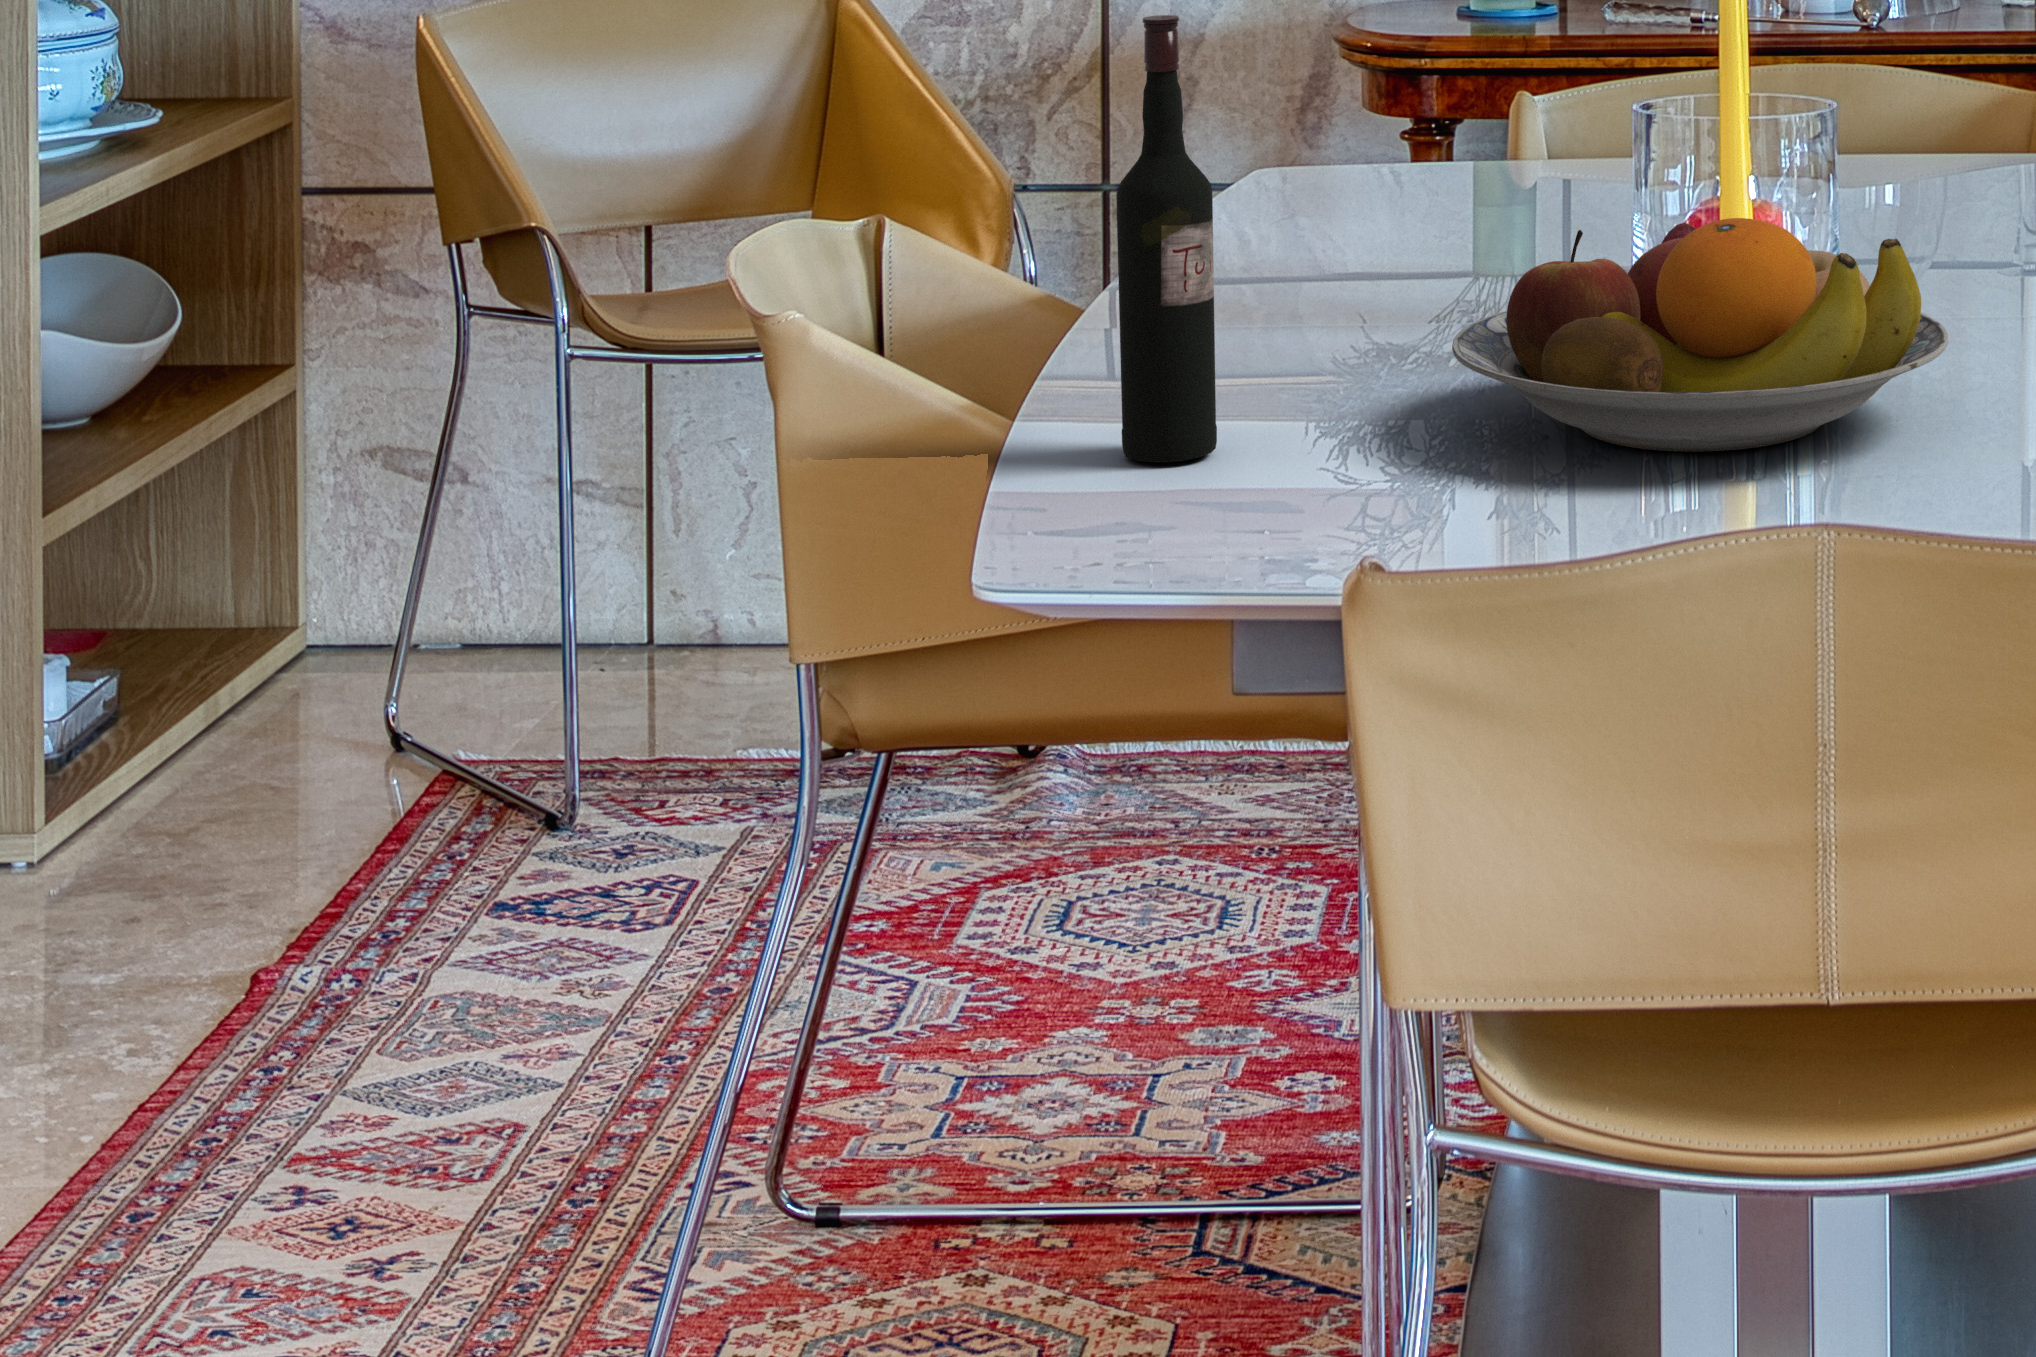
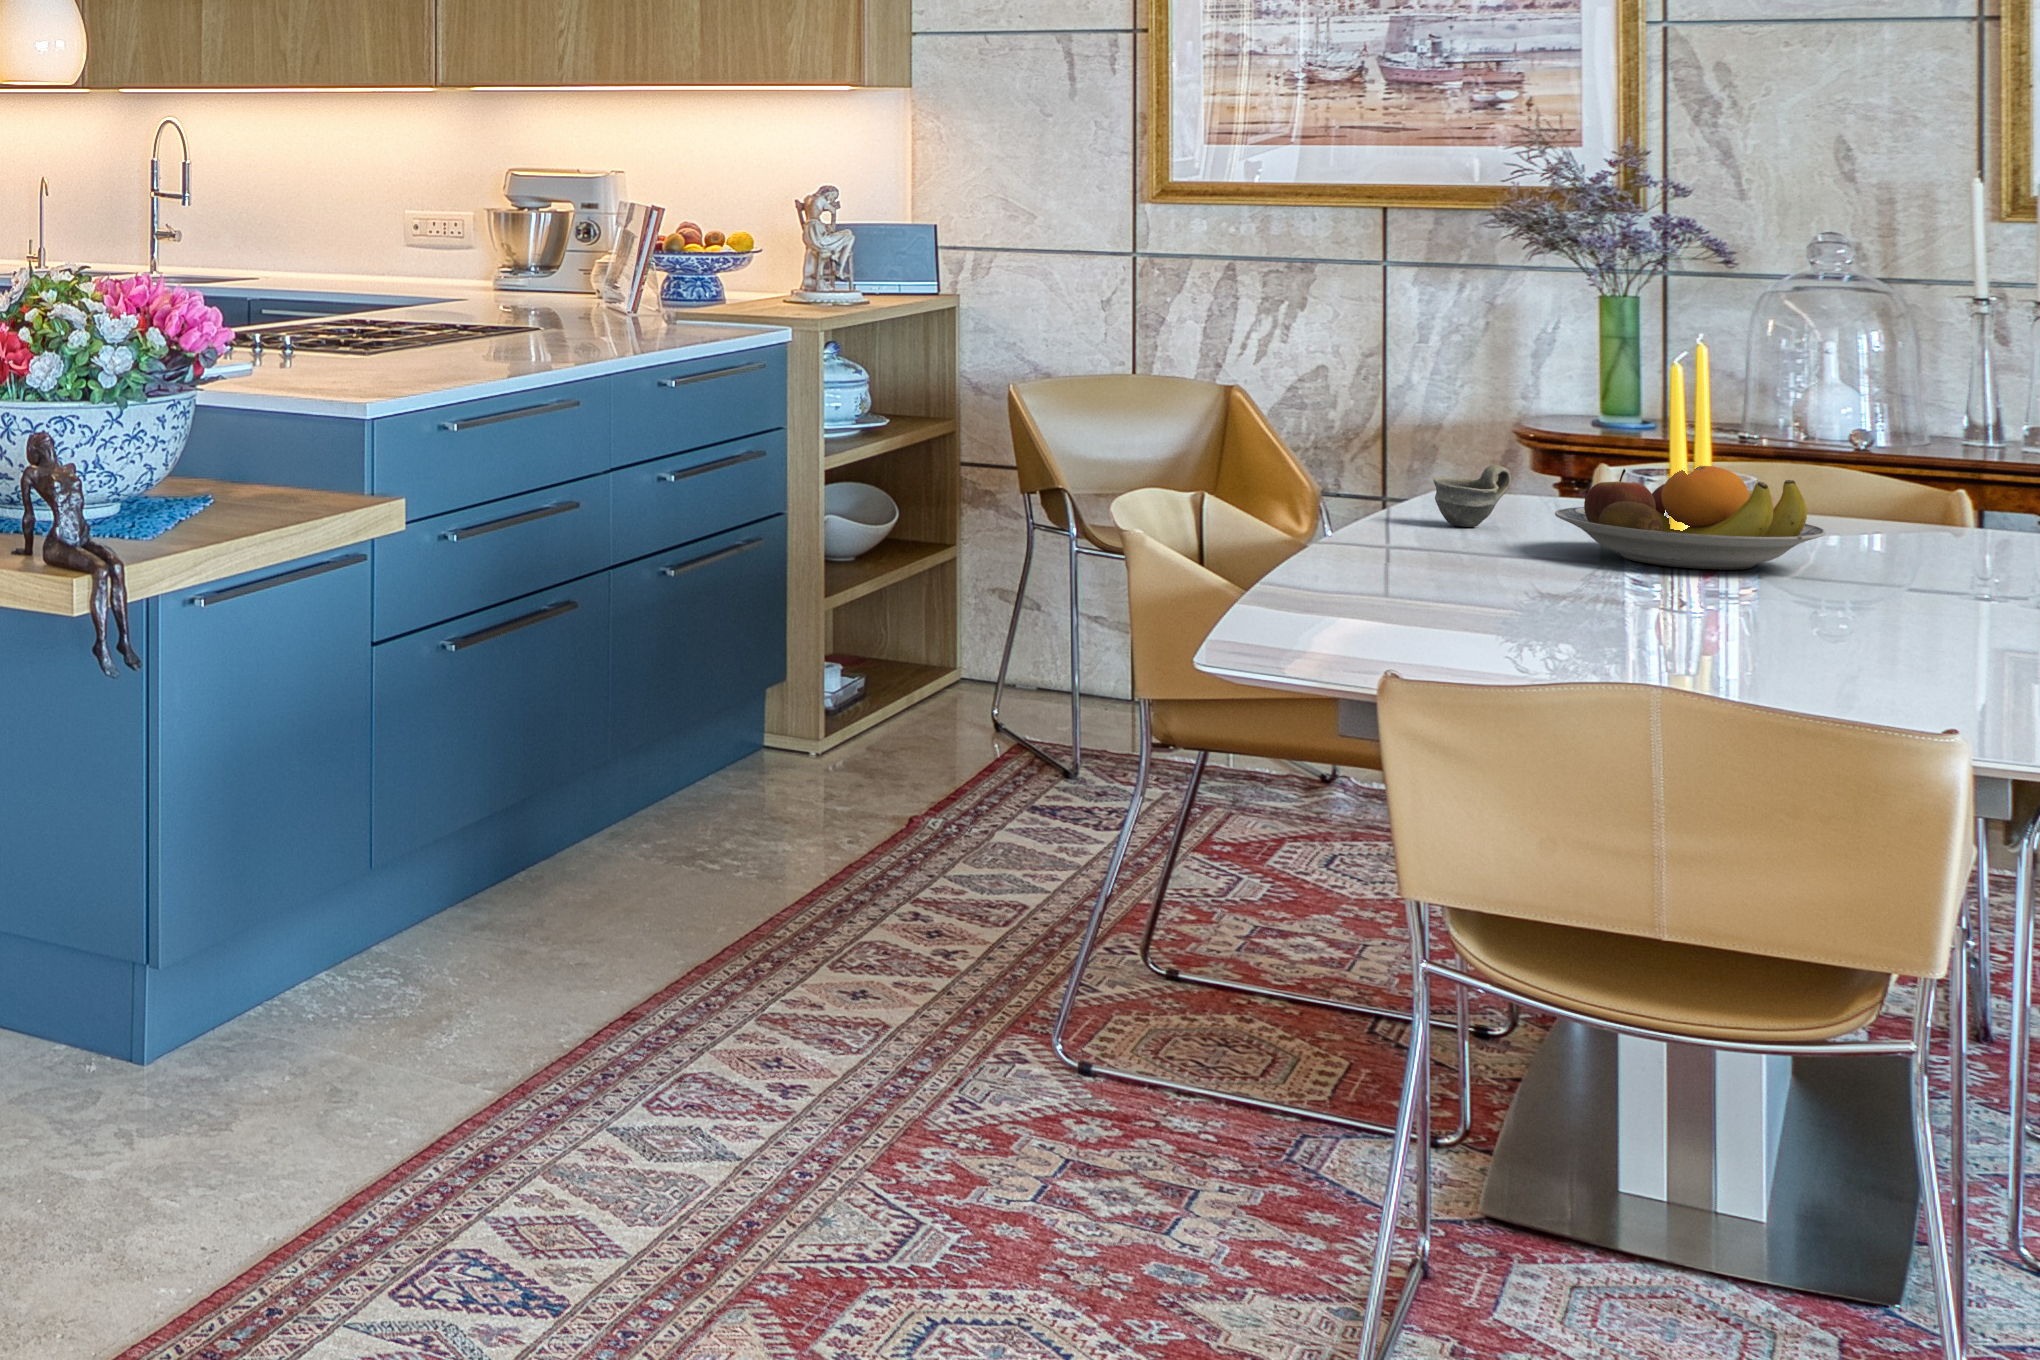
wine bottle: present [1116,15,1217,462] -> none [1388,353,1436,545]
cup: none [1207,216,1357,364] -> present [1433,465,1511,527]

